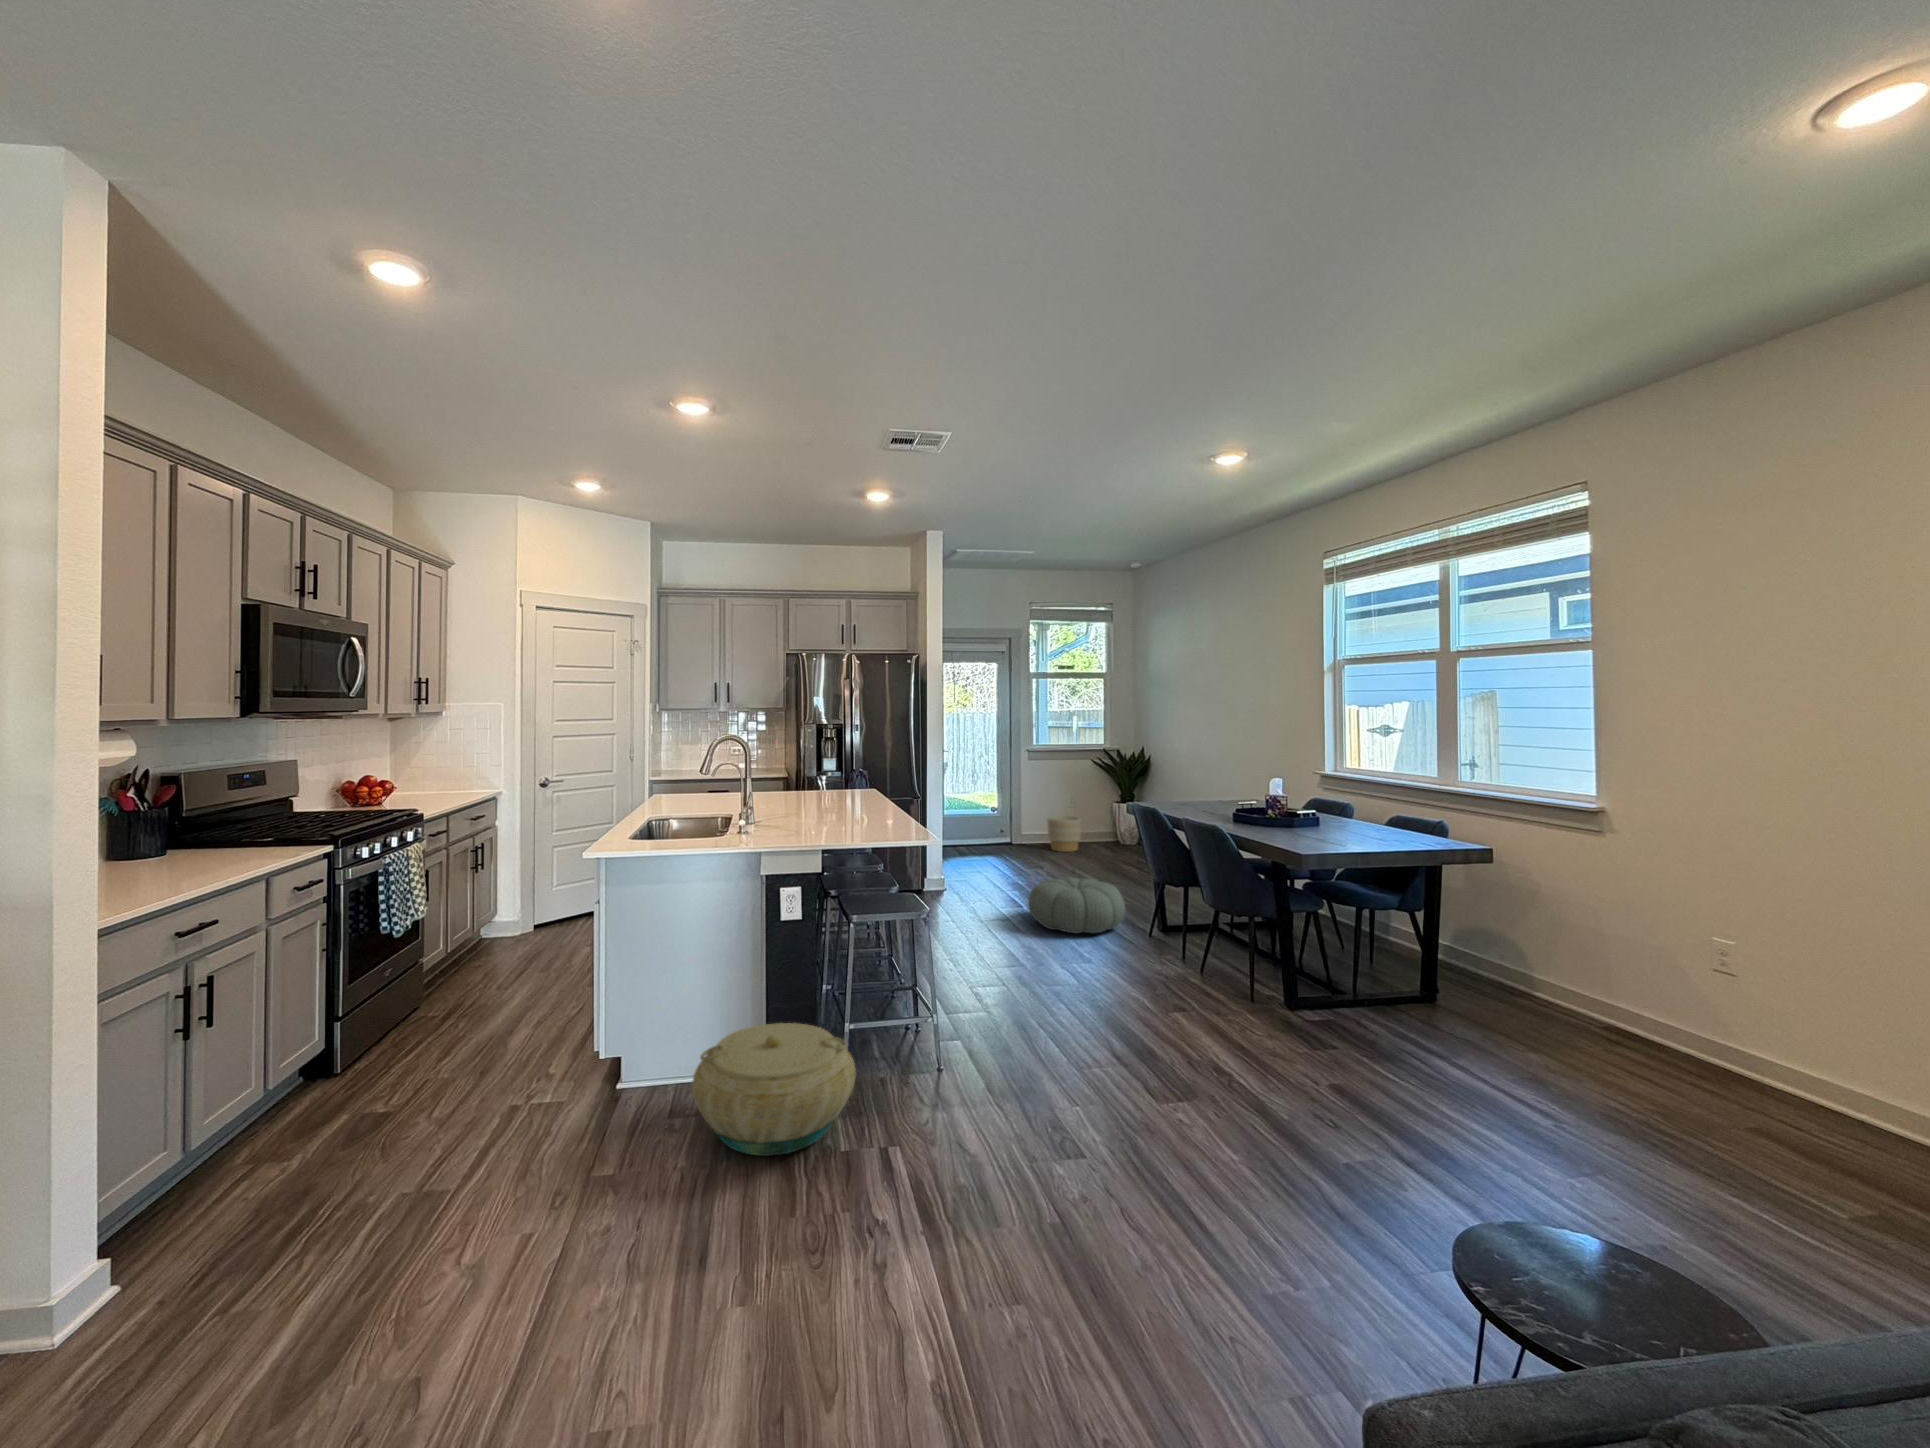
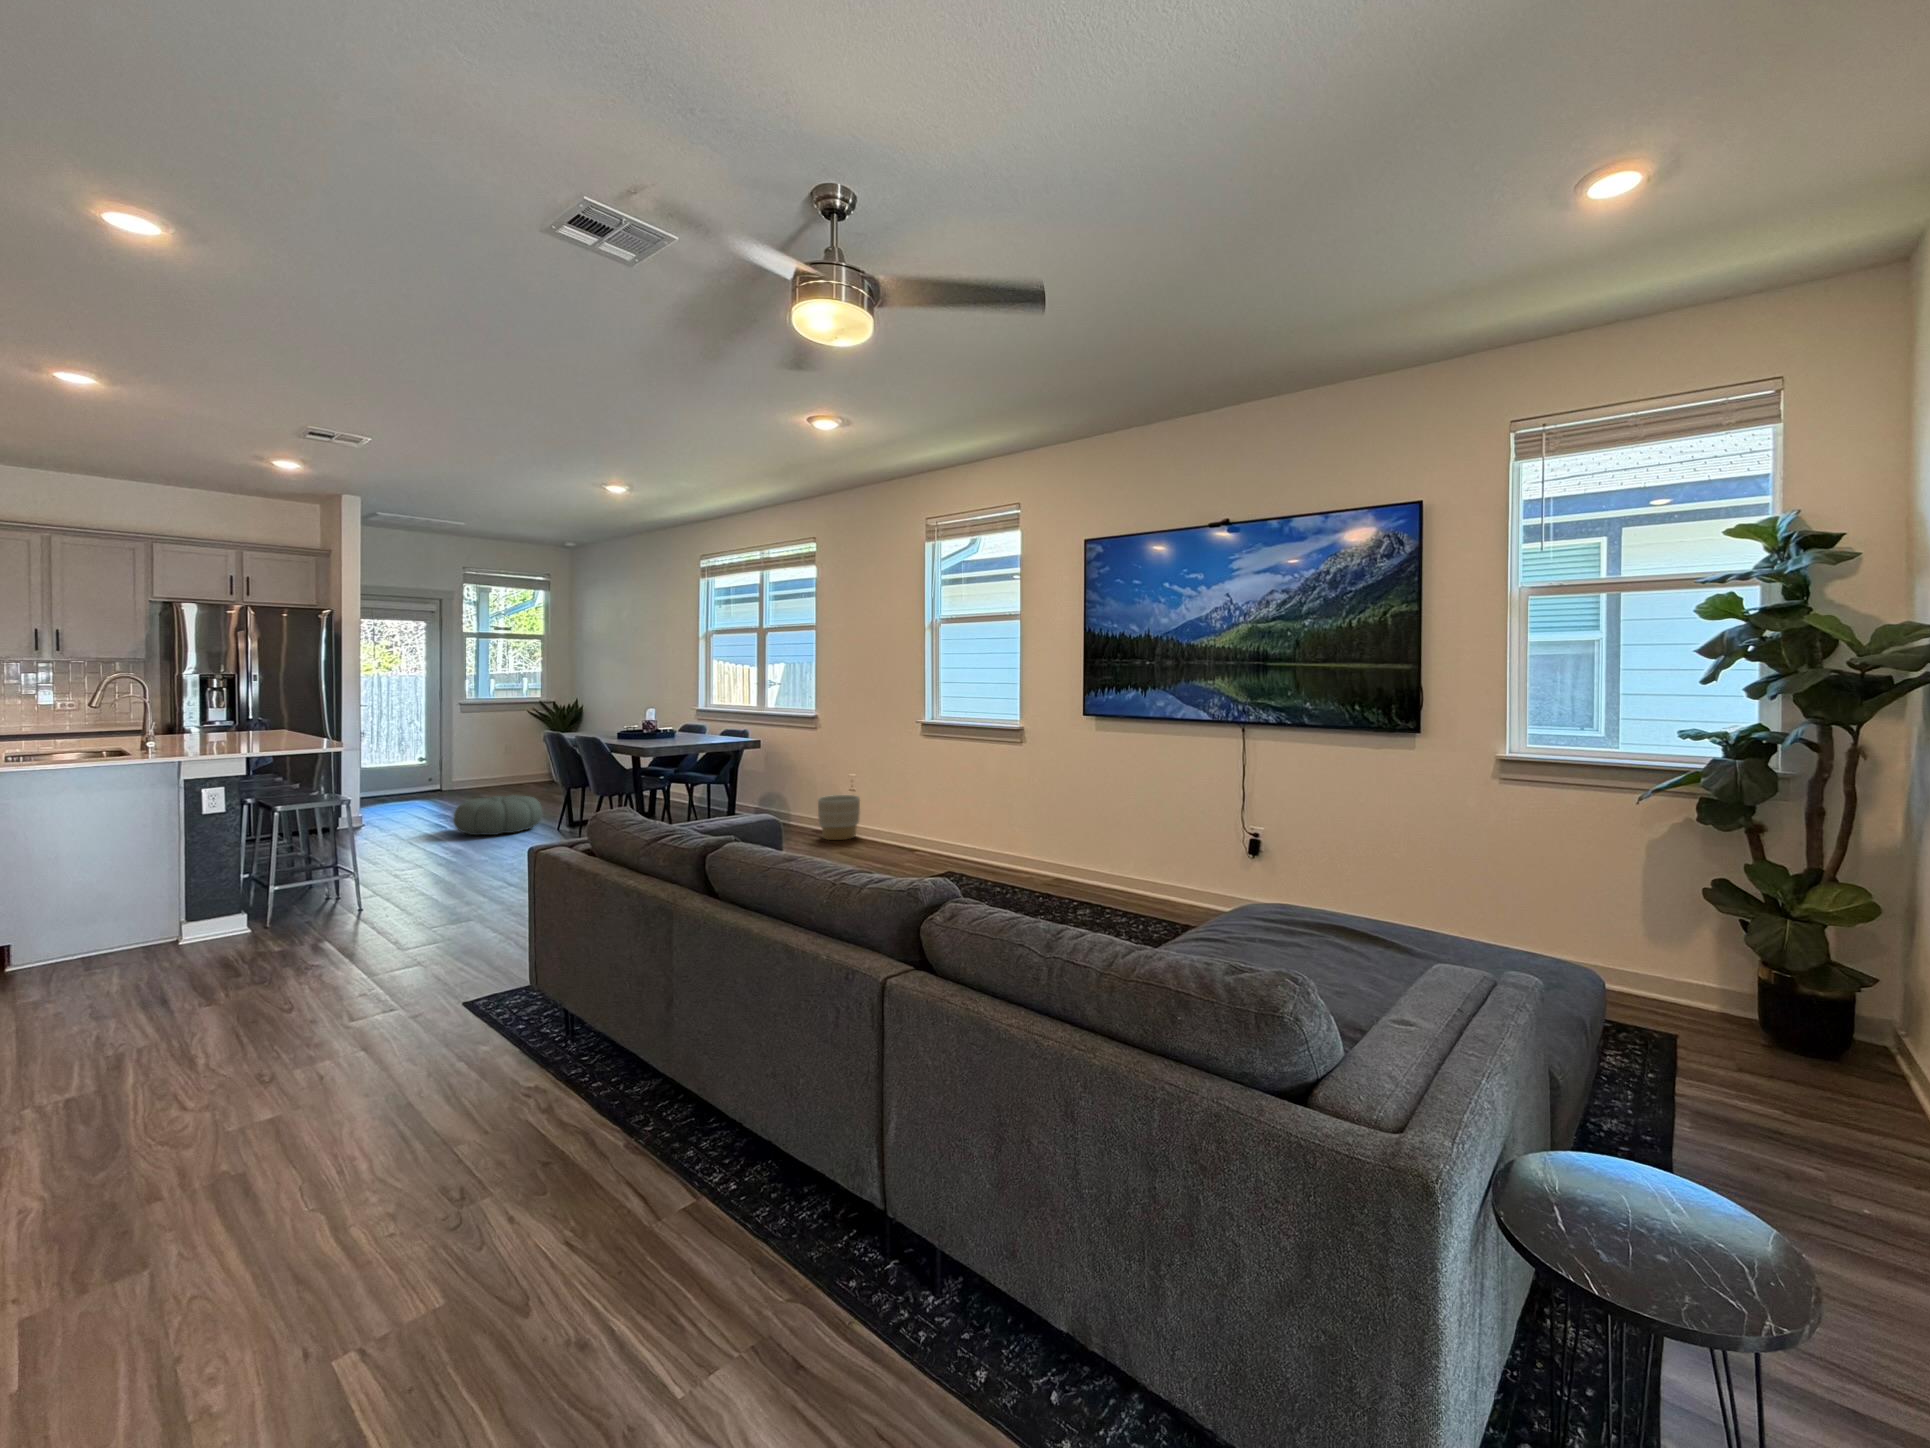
planter: present [1048,816,1081,852] -> present [818,795,860,840]
basket: present [692,1023,856,1156] -> none [120,880,289,961]

